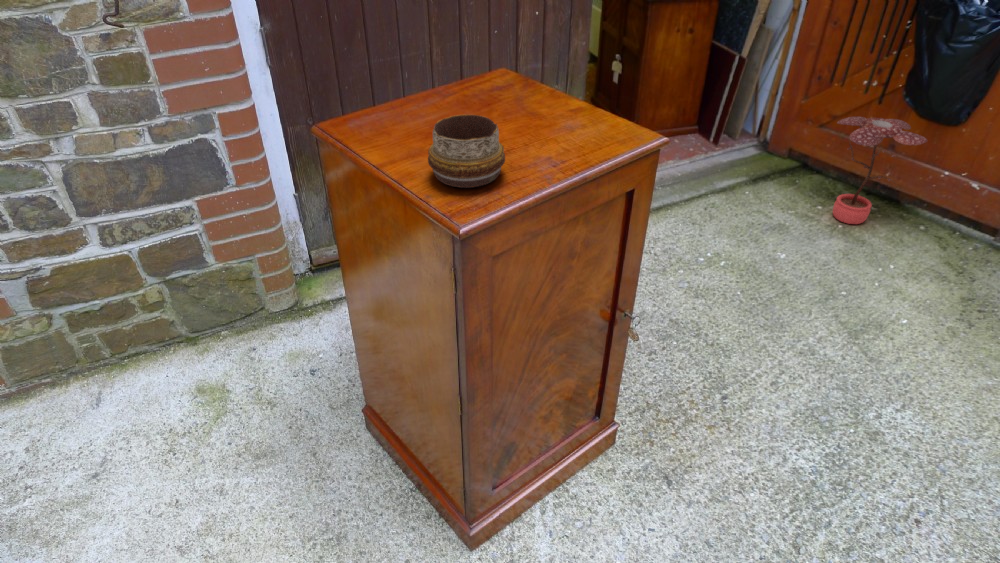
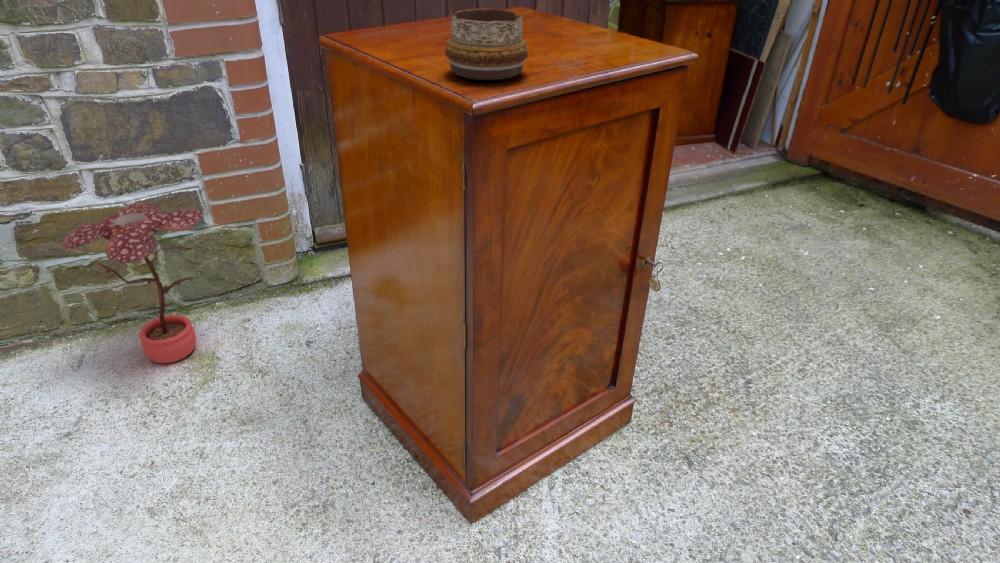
potted plant: present [833,117,927,224] -> present [62,202,203,363]

